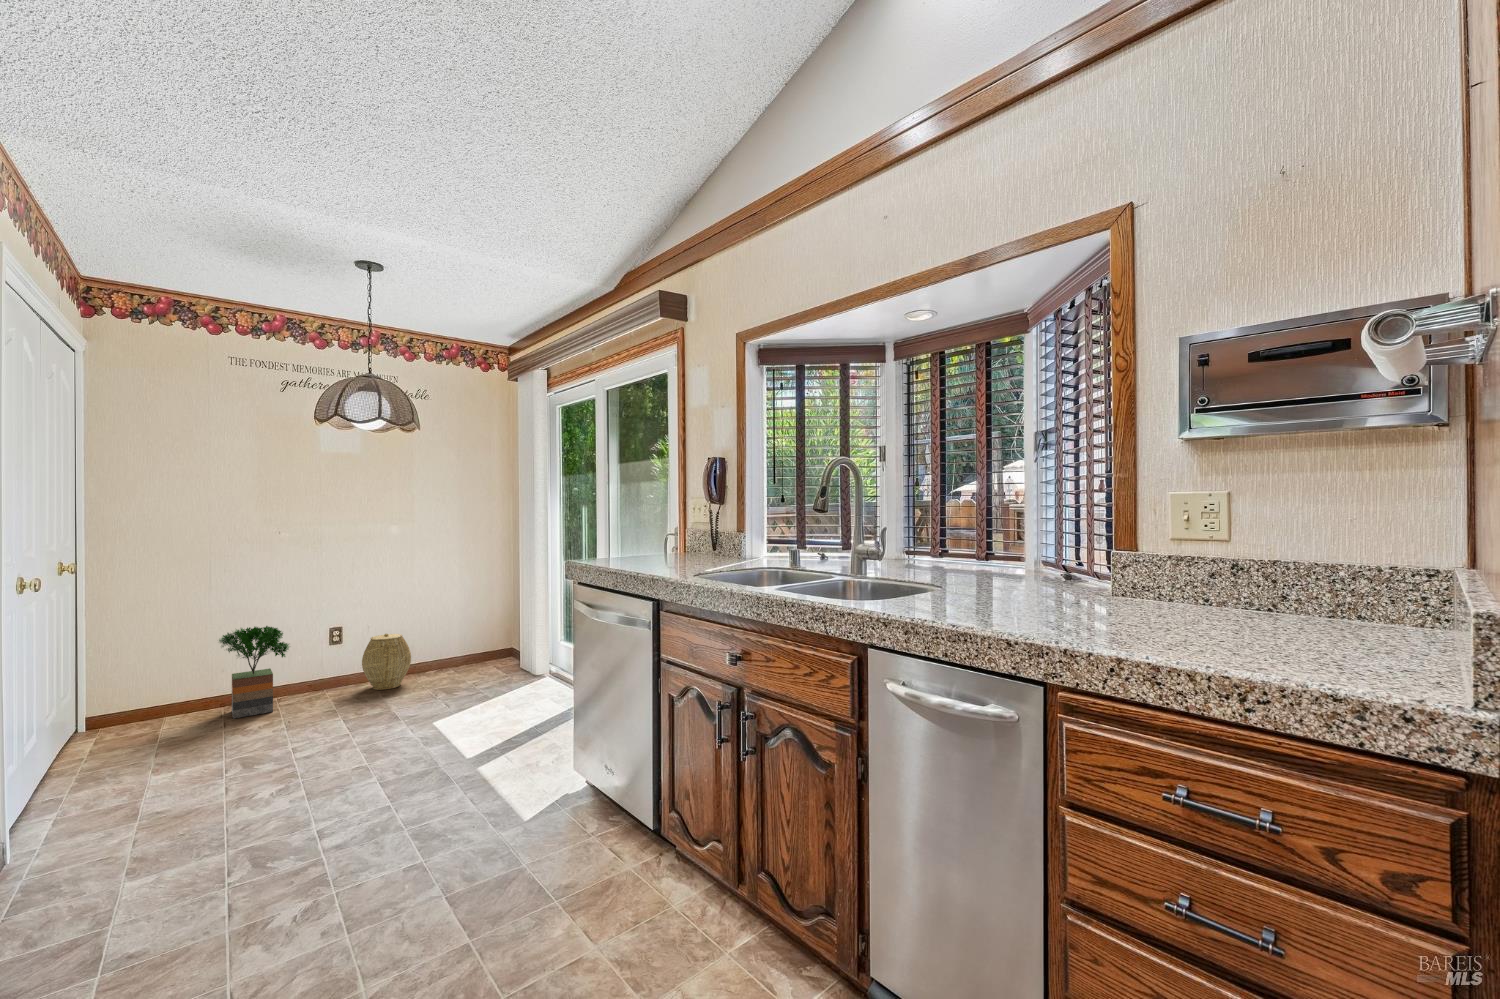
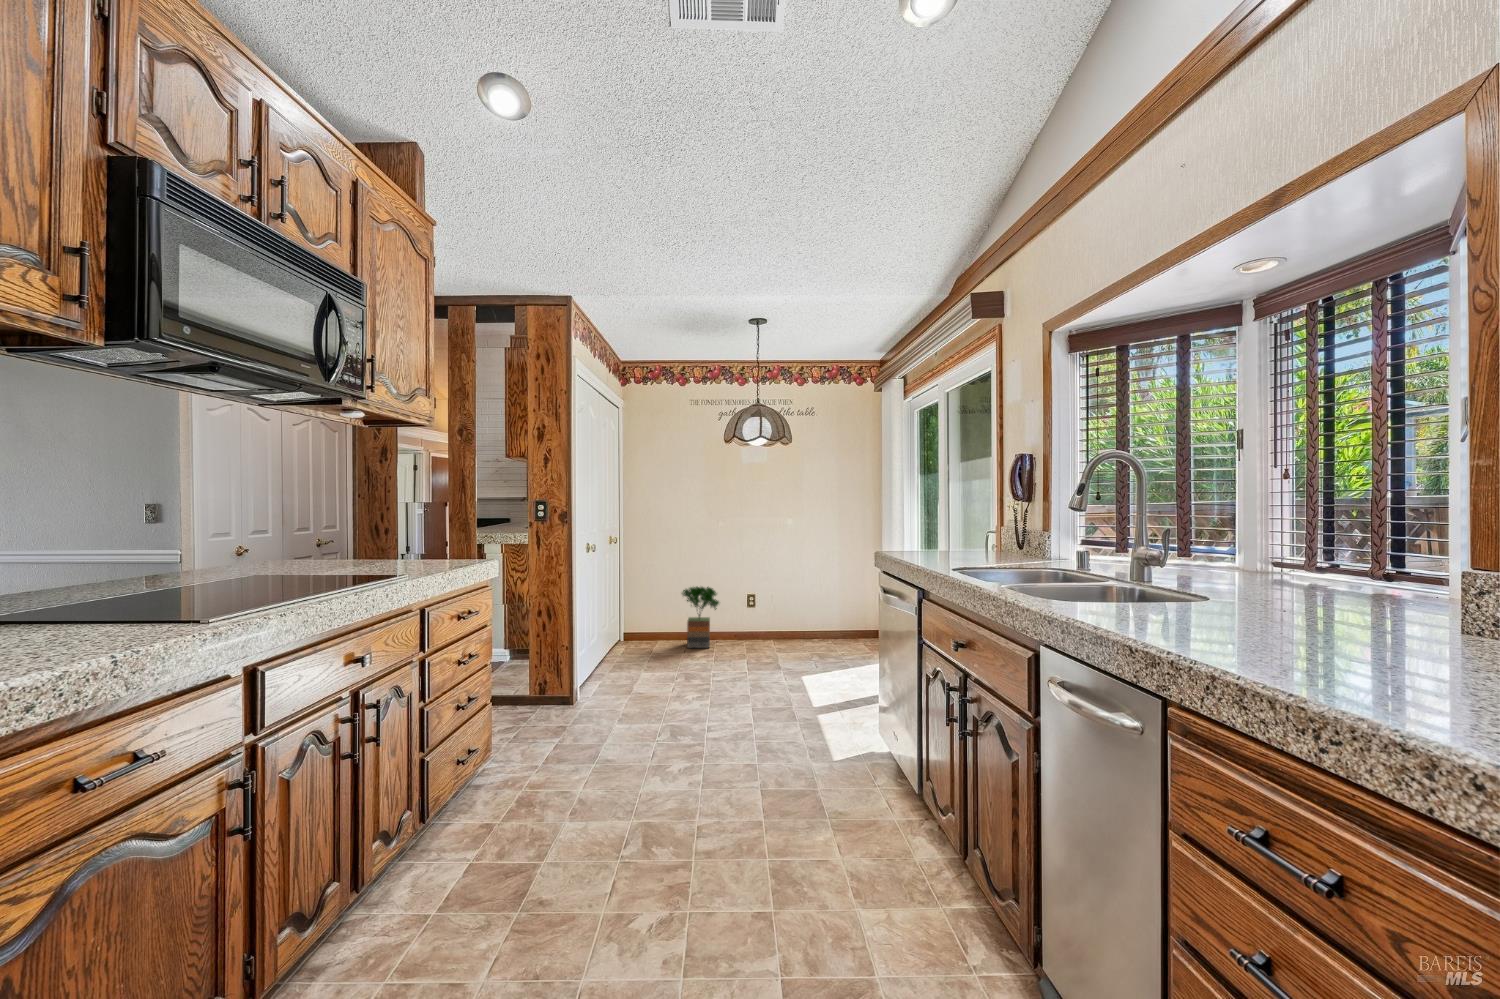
woven basket: present [362,634,411,690] -> none [766,602,800,646]

